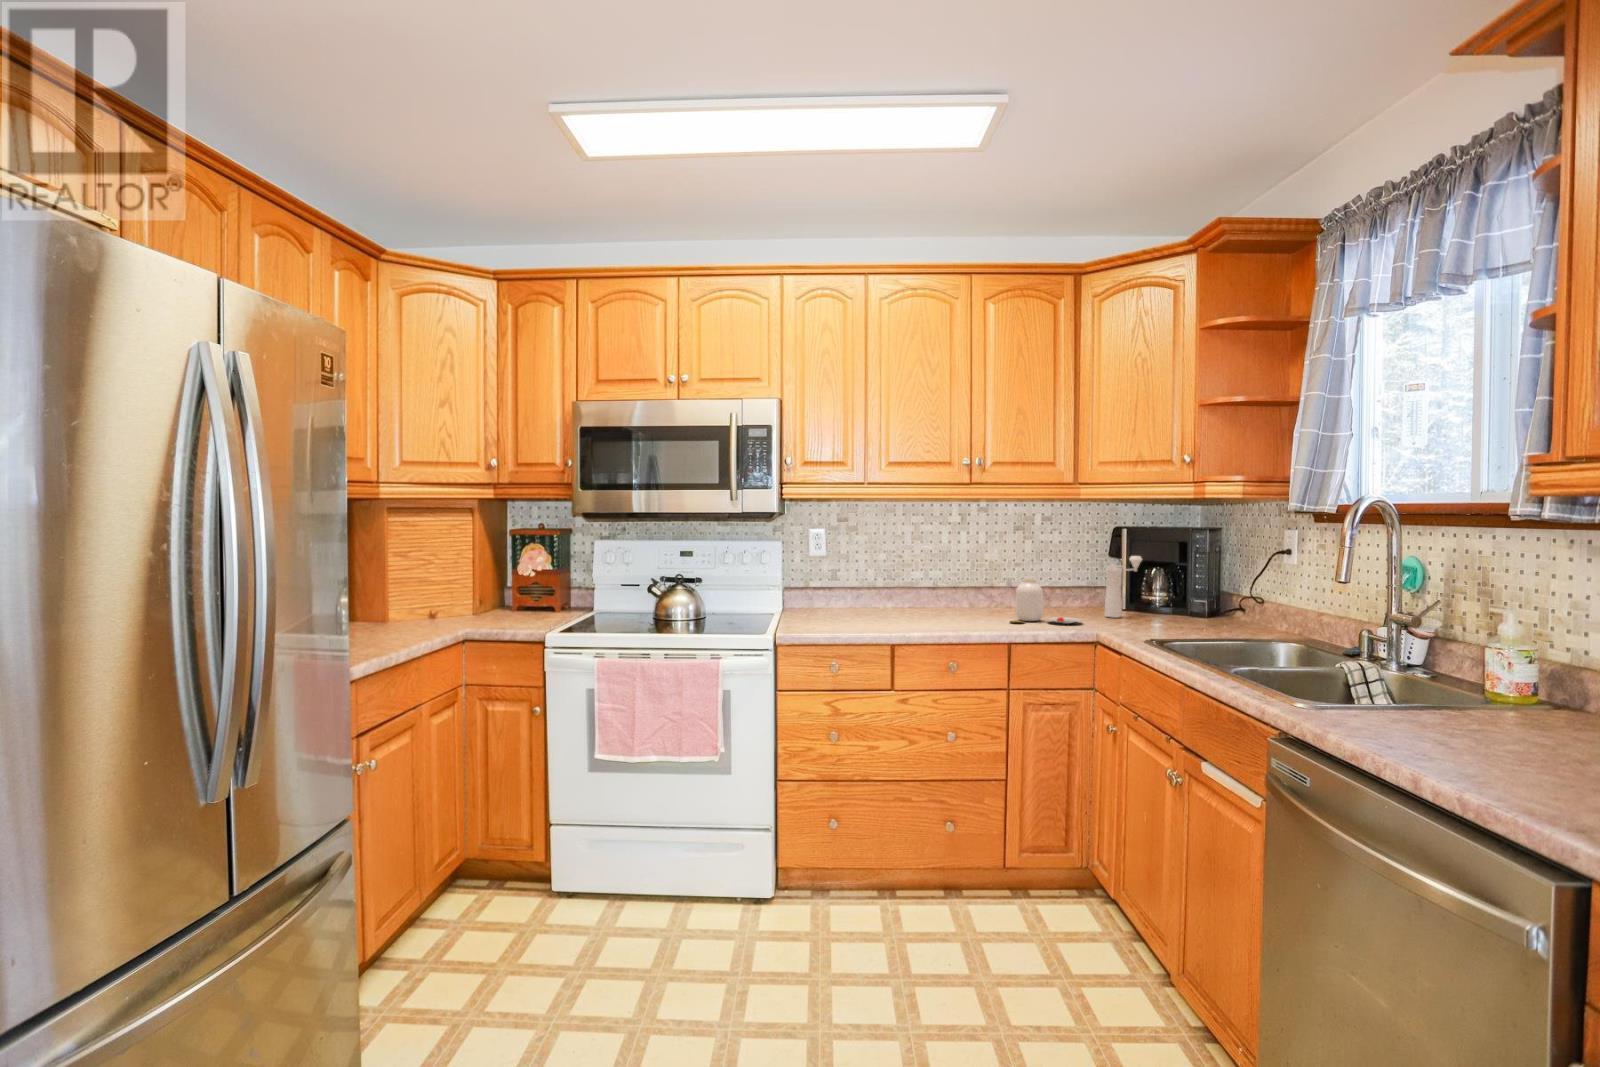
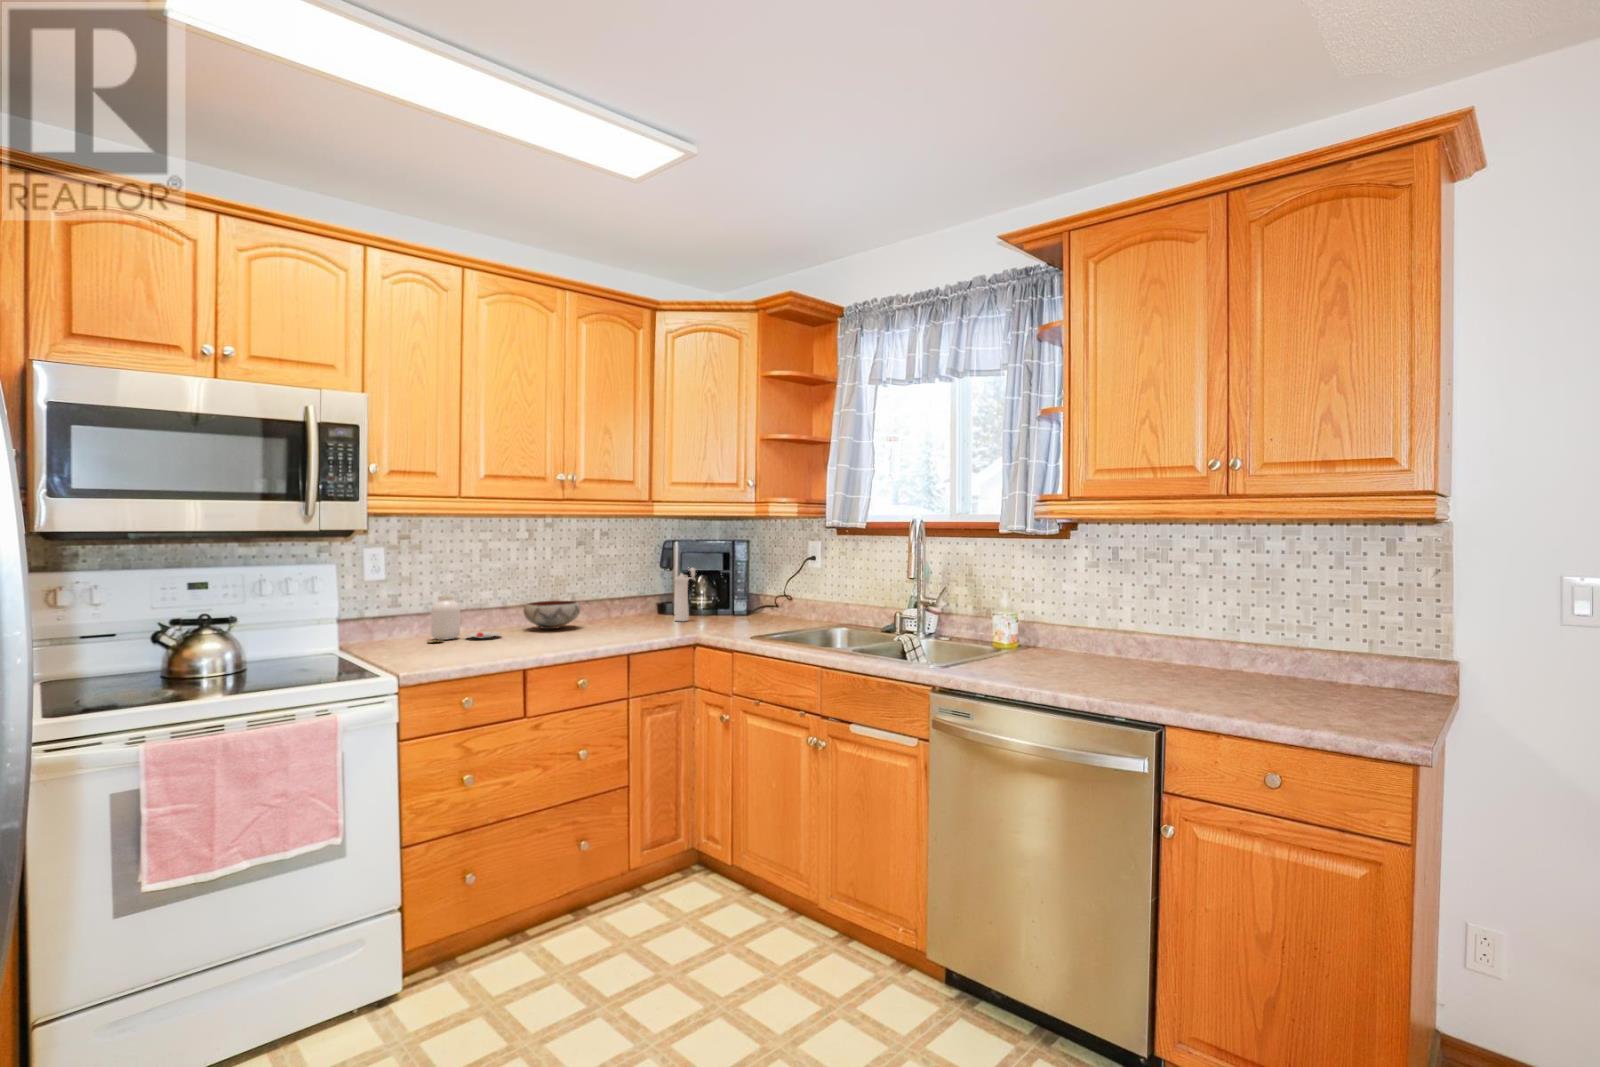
jar: present [1011,578,1082,624] -> present [428,596,501,643]
bowl: none [944,584,998,613] -> present [524,600,580,629]

